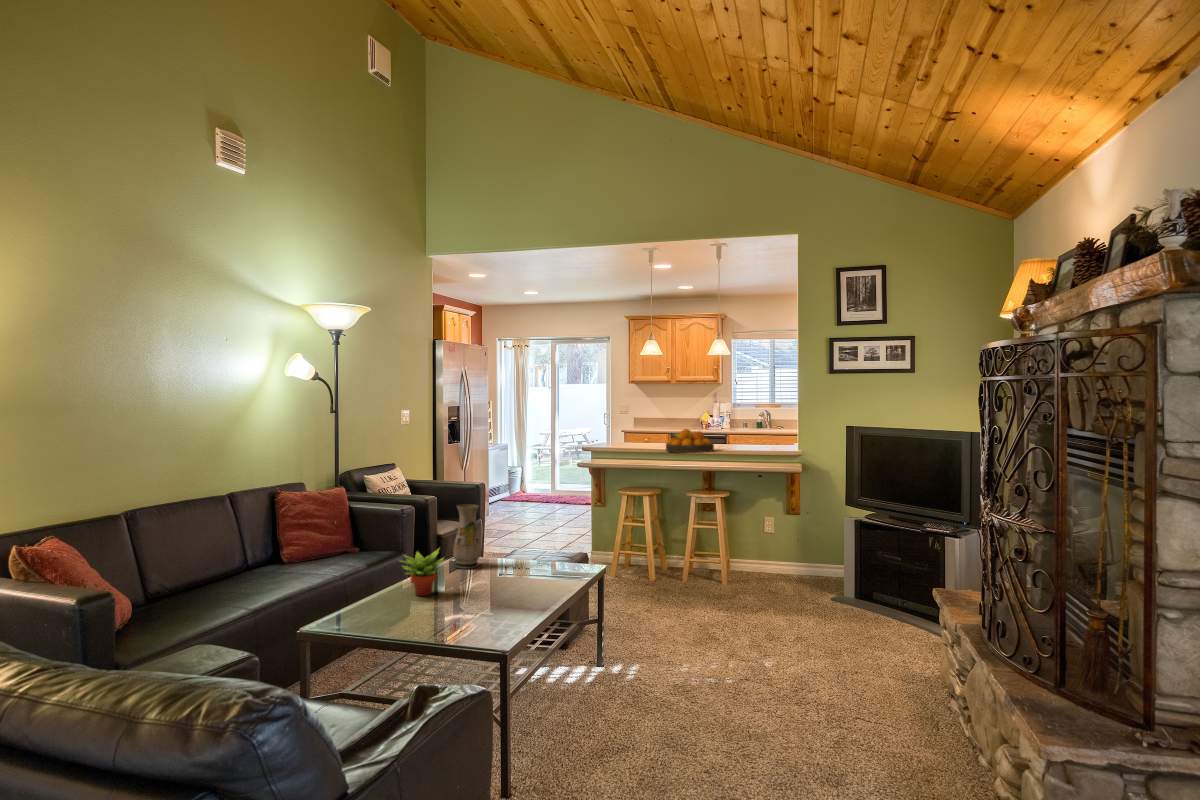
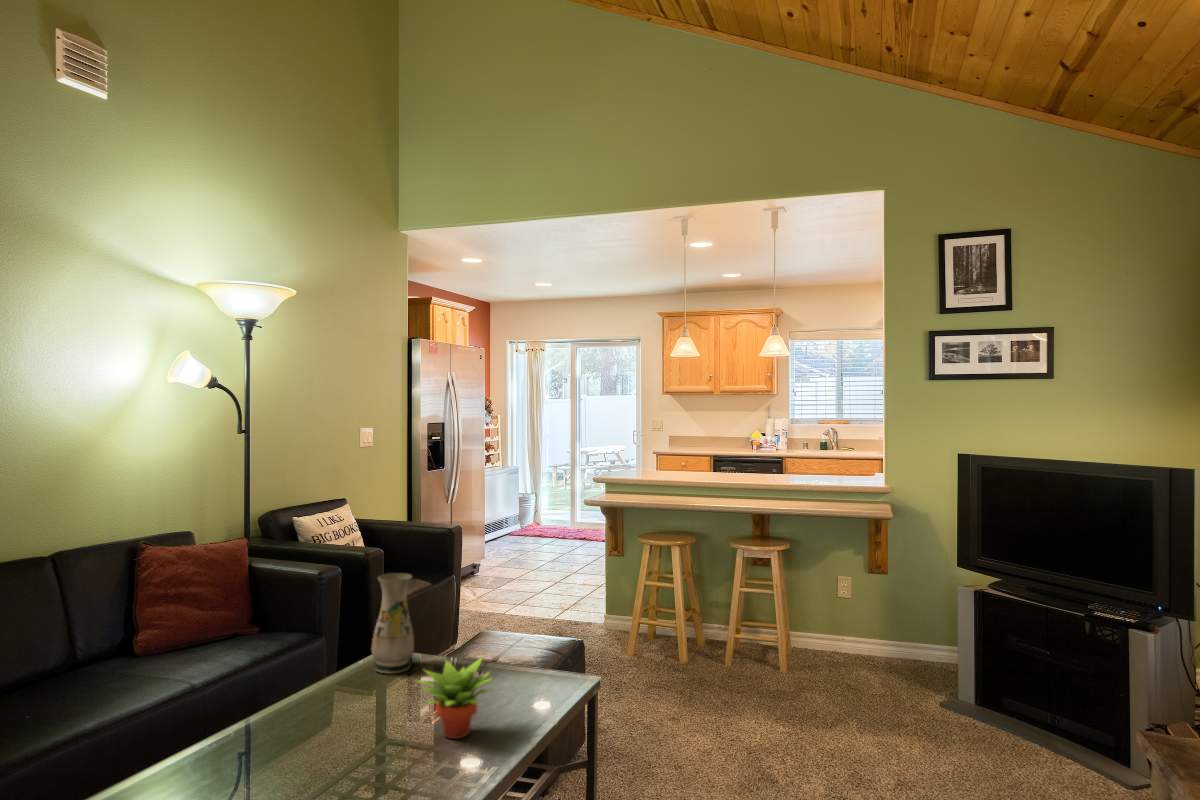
fruit bowl: present [666,429,714,453] -> none [703,455,768,488]
succulent plant: present [401,549,444,596] -> present [417,657,493,739]

